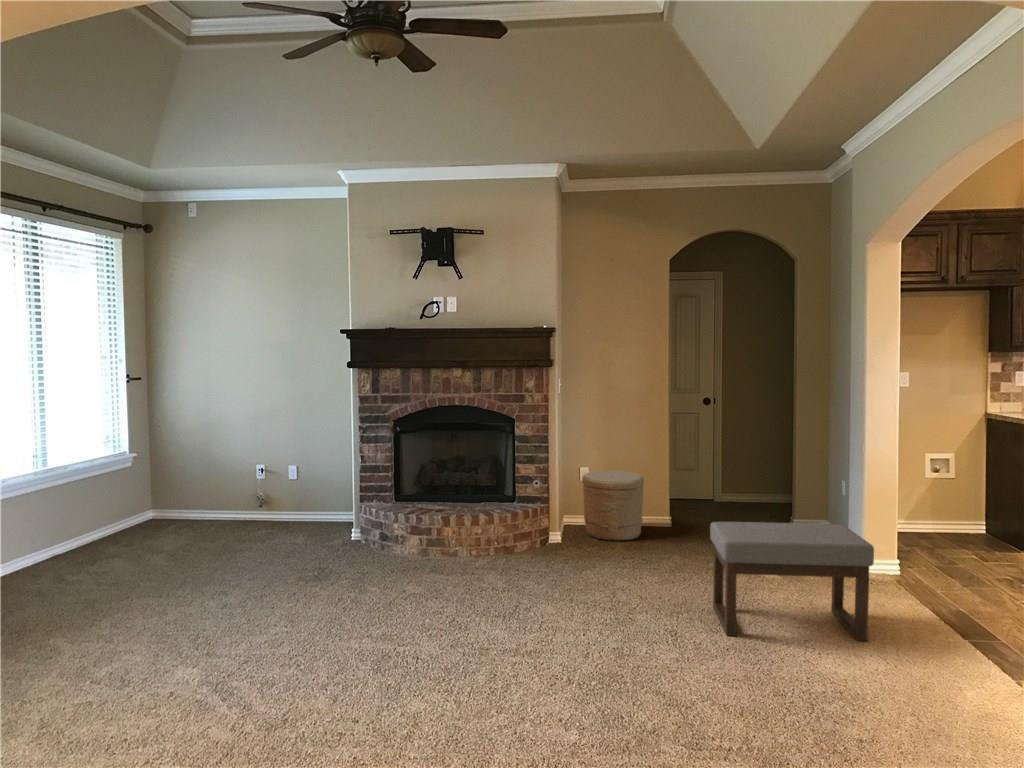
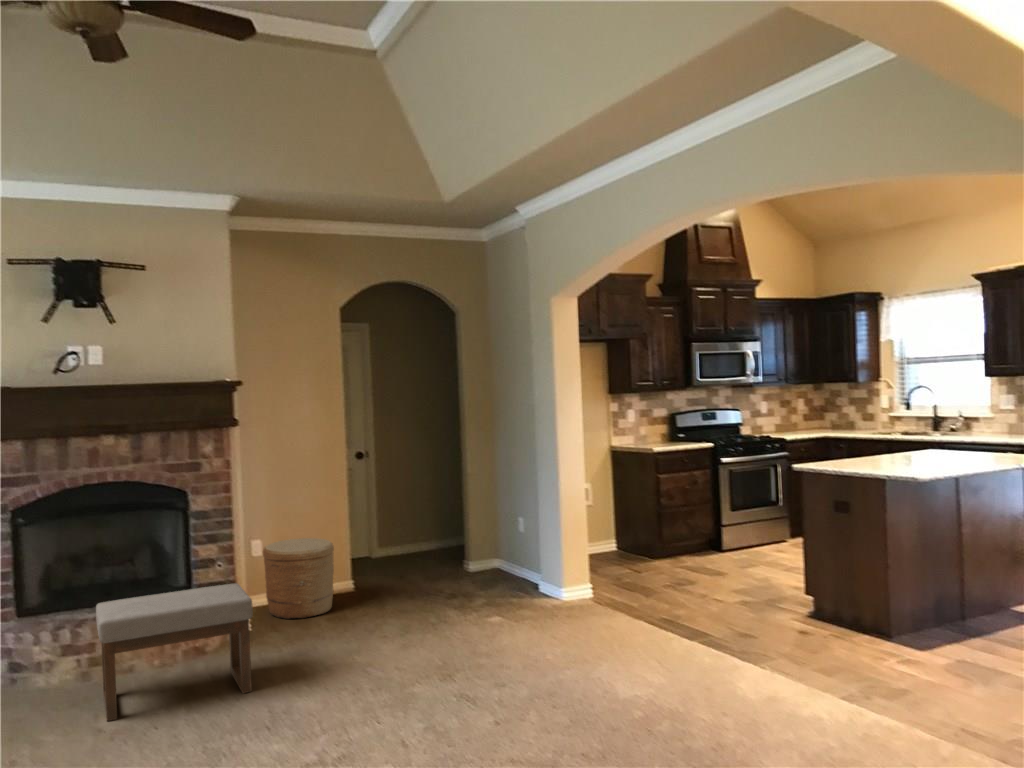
ottoman: present [710,522,874,641] -> present [96,583,253,721]

